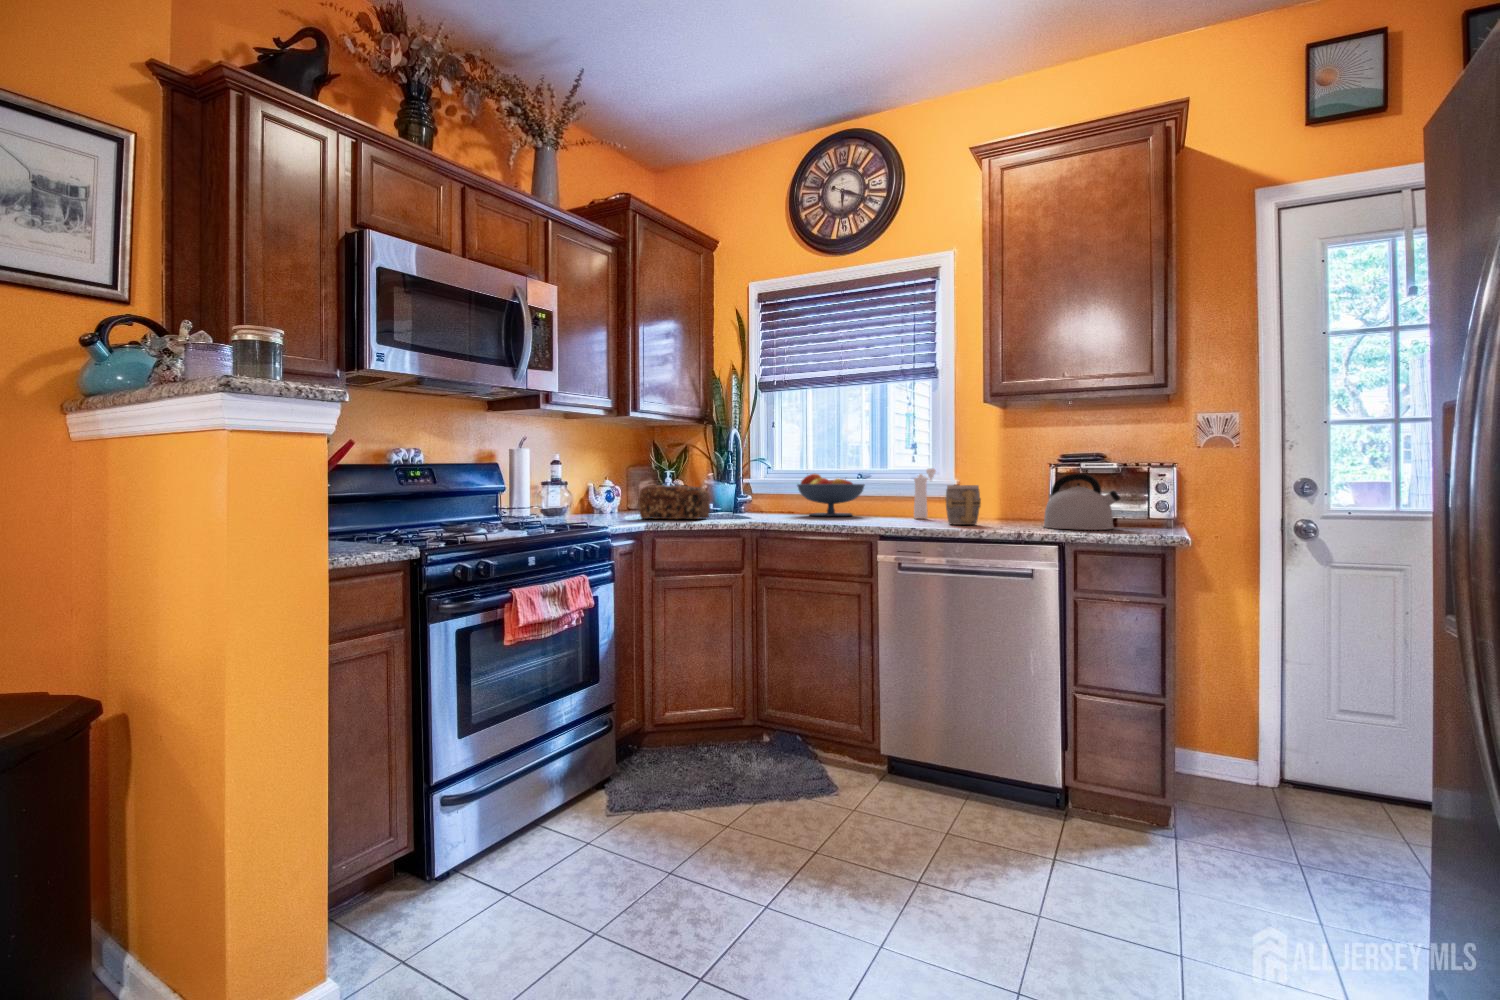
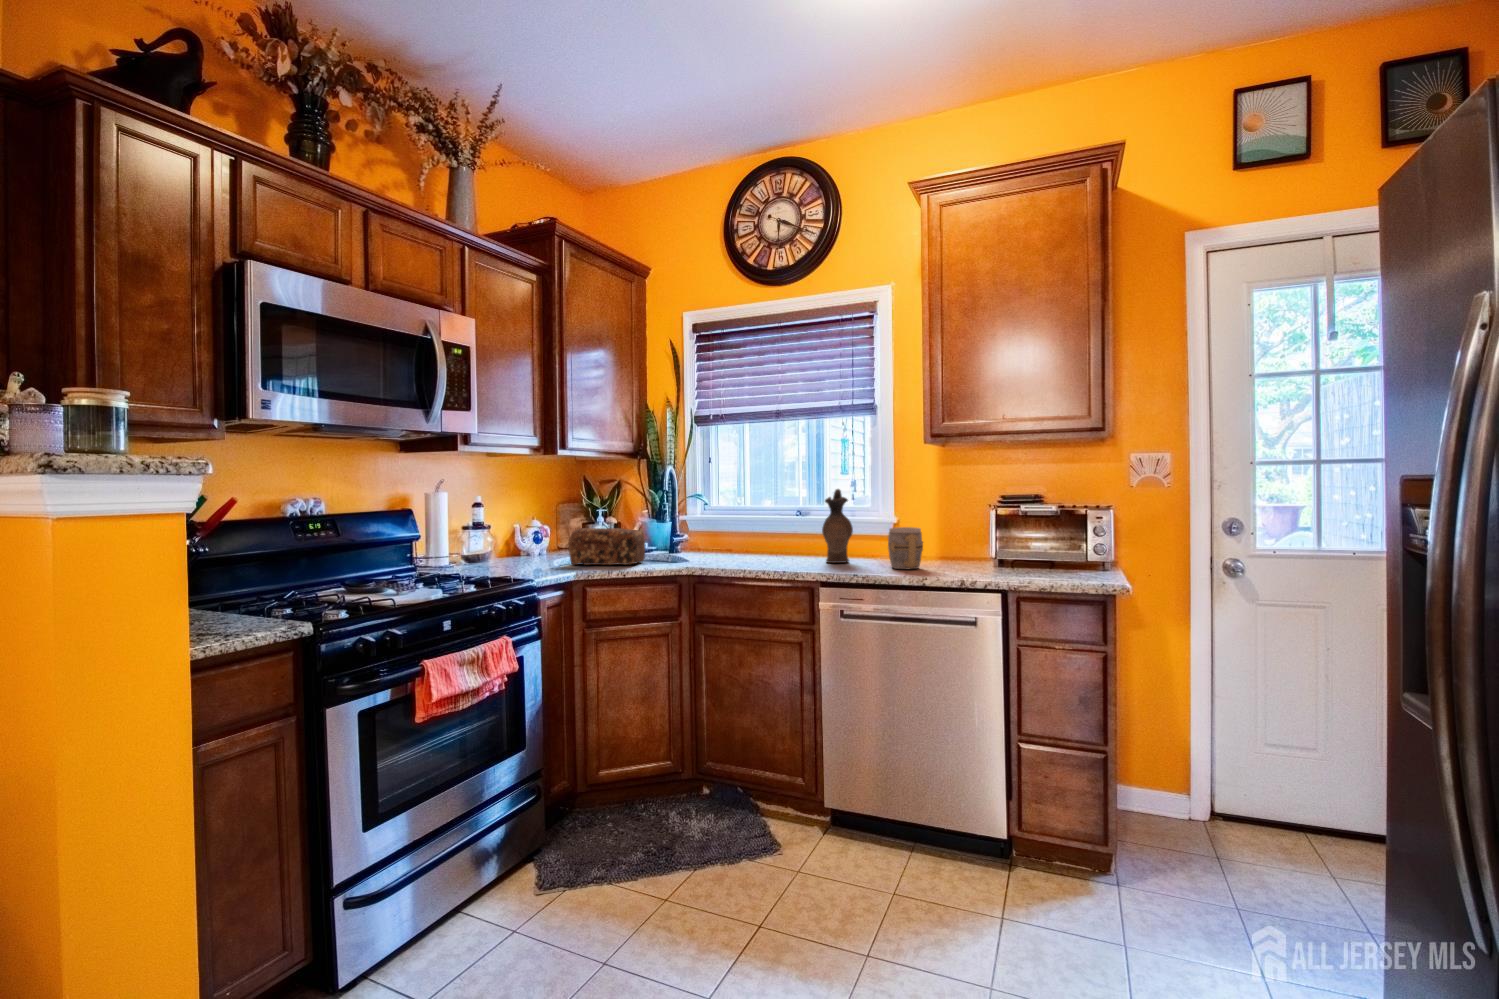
ceramic pitcher: none [881,449,911,521] -> present [822,489,853,563]
pepper mill: present [914,469,936,518] -> none [854,506,876,558]
fruit bowl: present [797,474,865,516] -> none [735,511,805,556]
kettle: present [1044,474,1120,530] -> none [985,518,1061,576]

